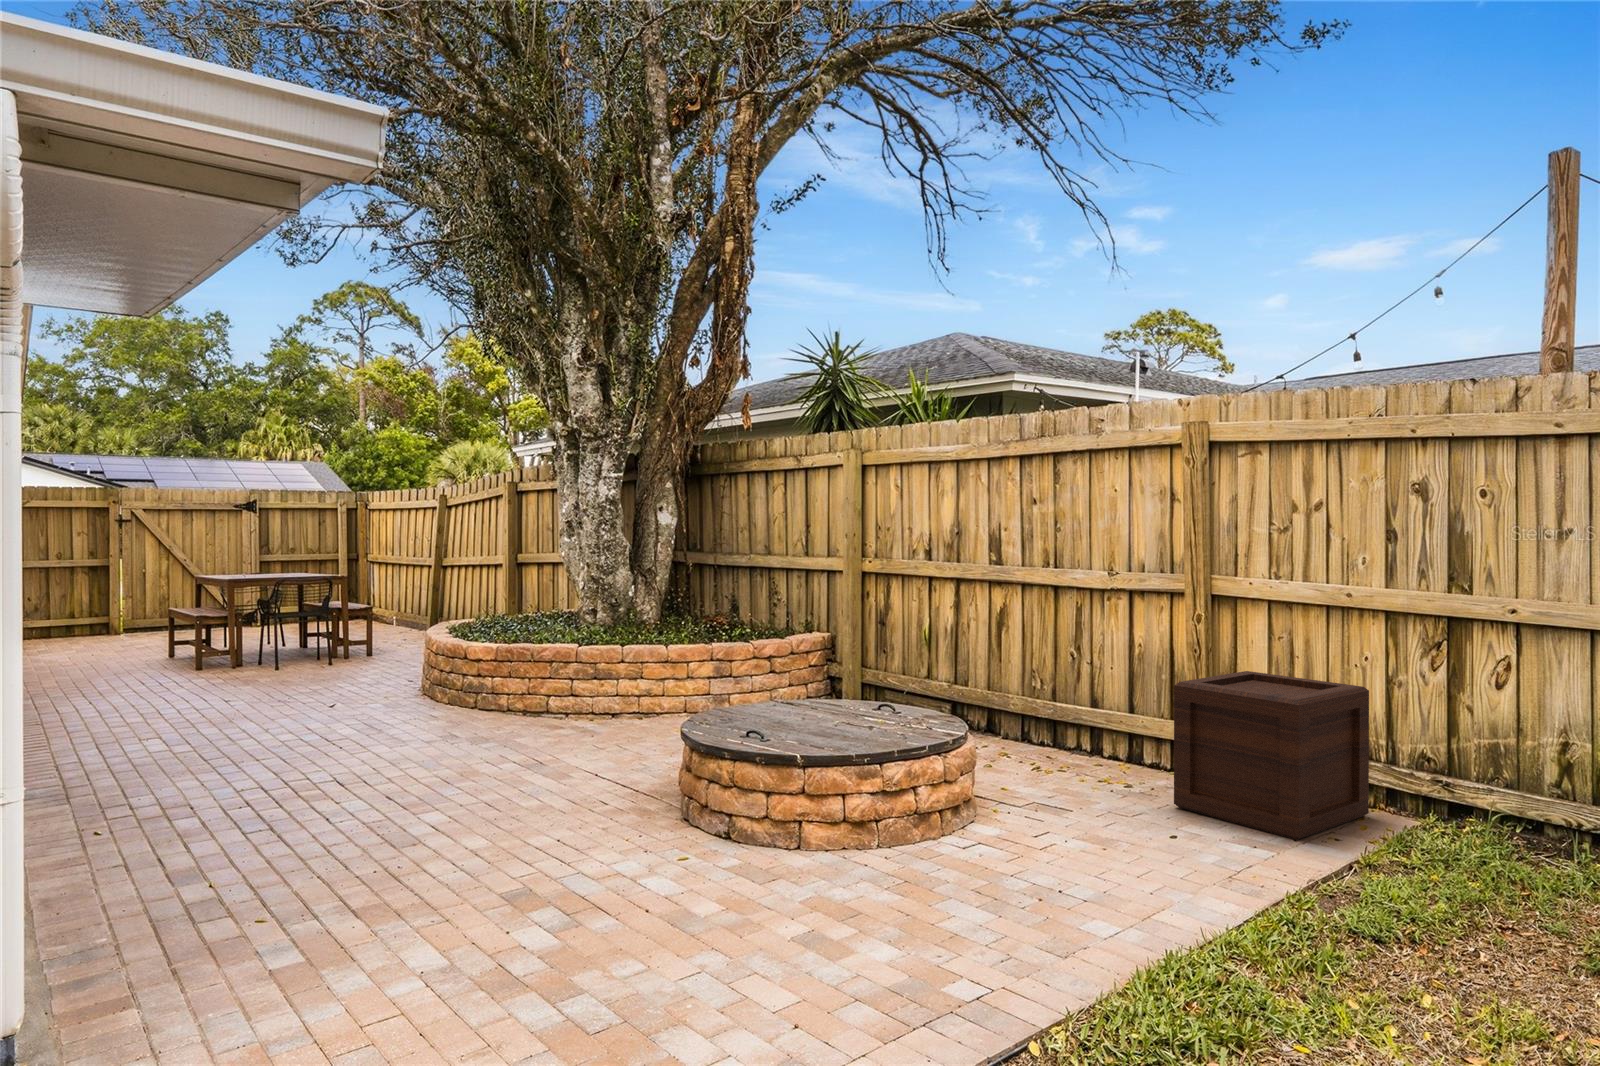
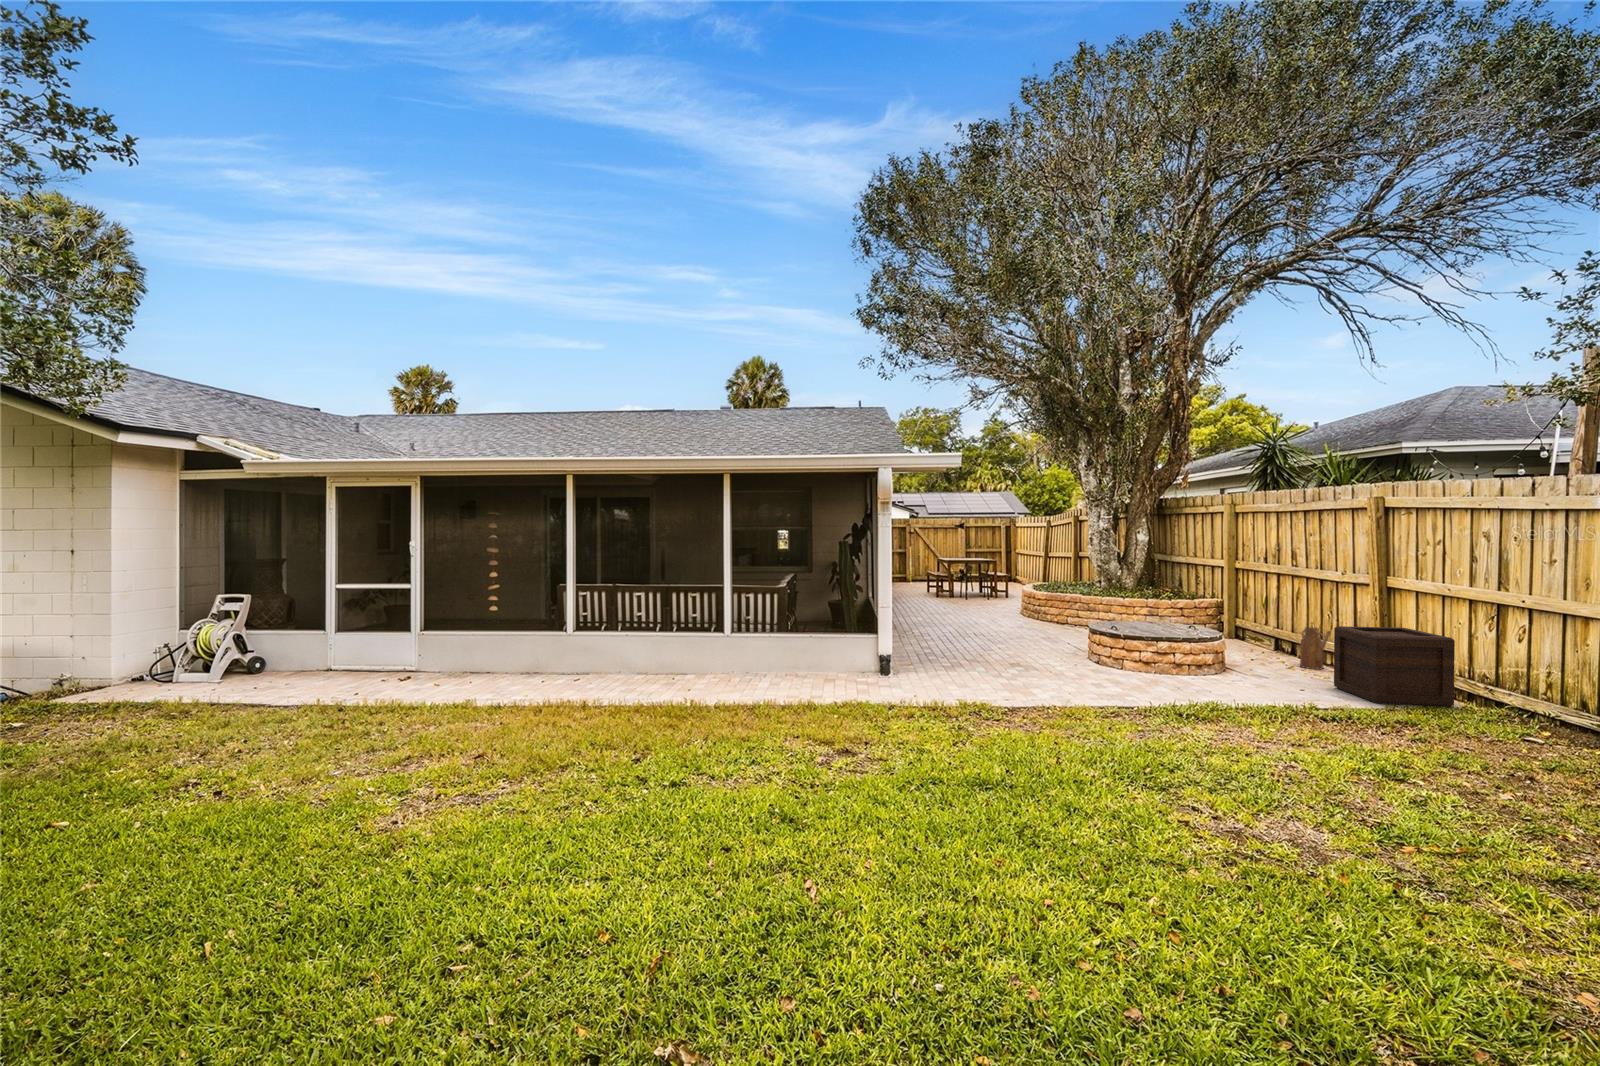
watering can: none [1029,680,1095,761] -> present [1300,627,1331,669]

